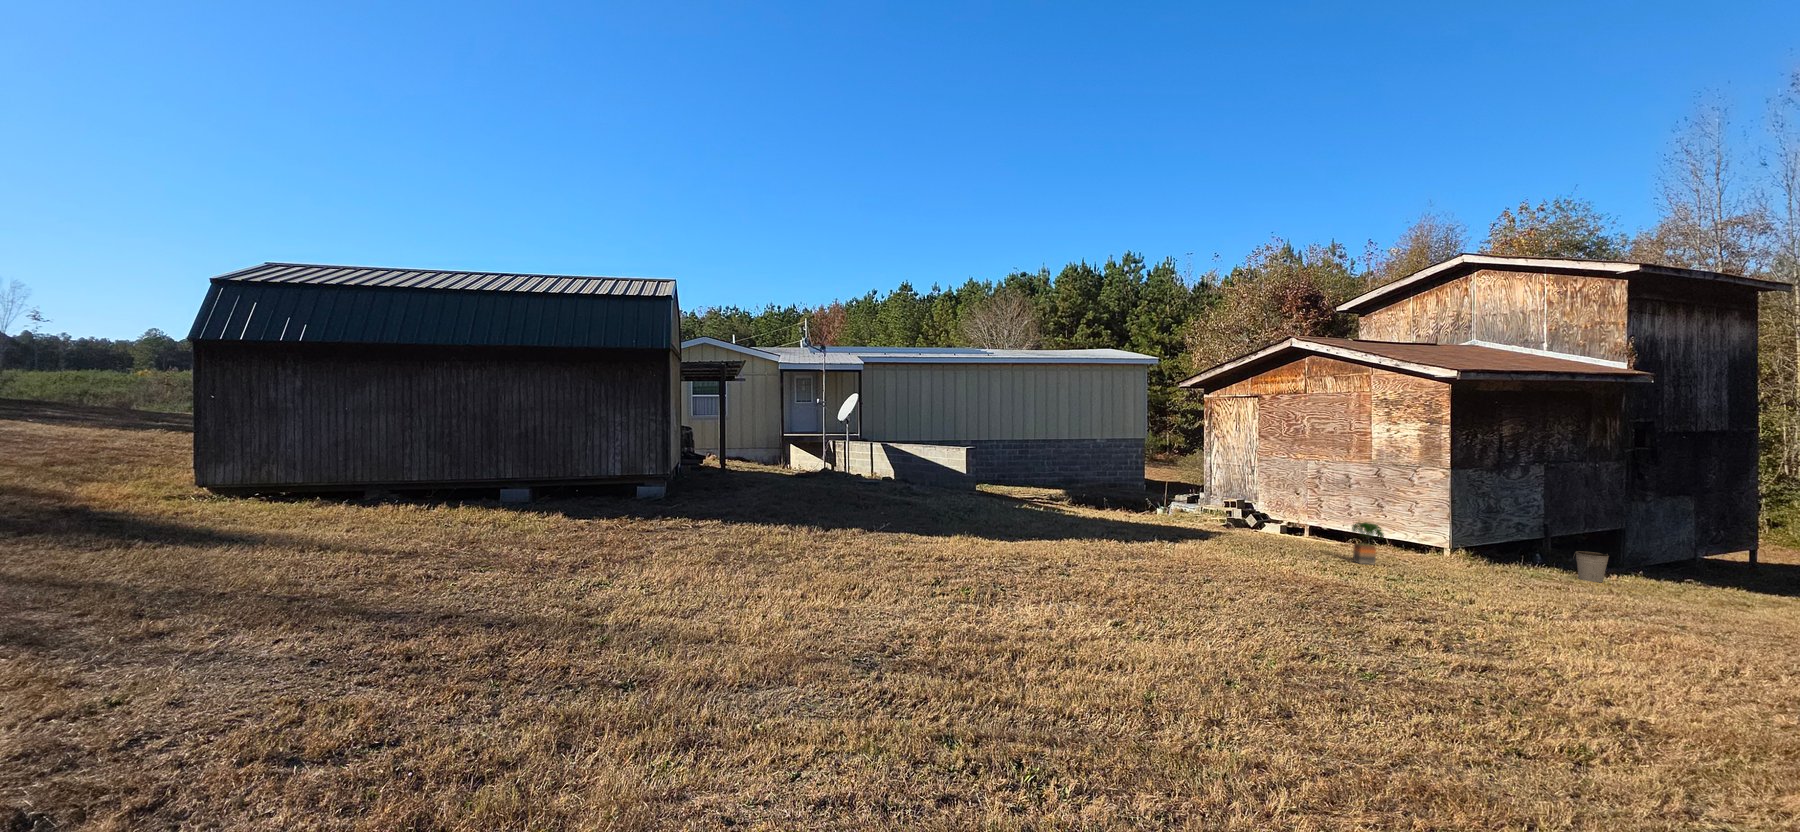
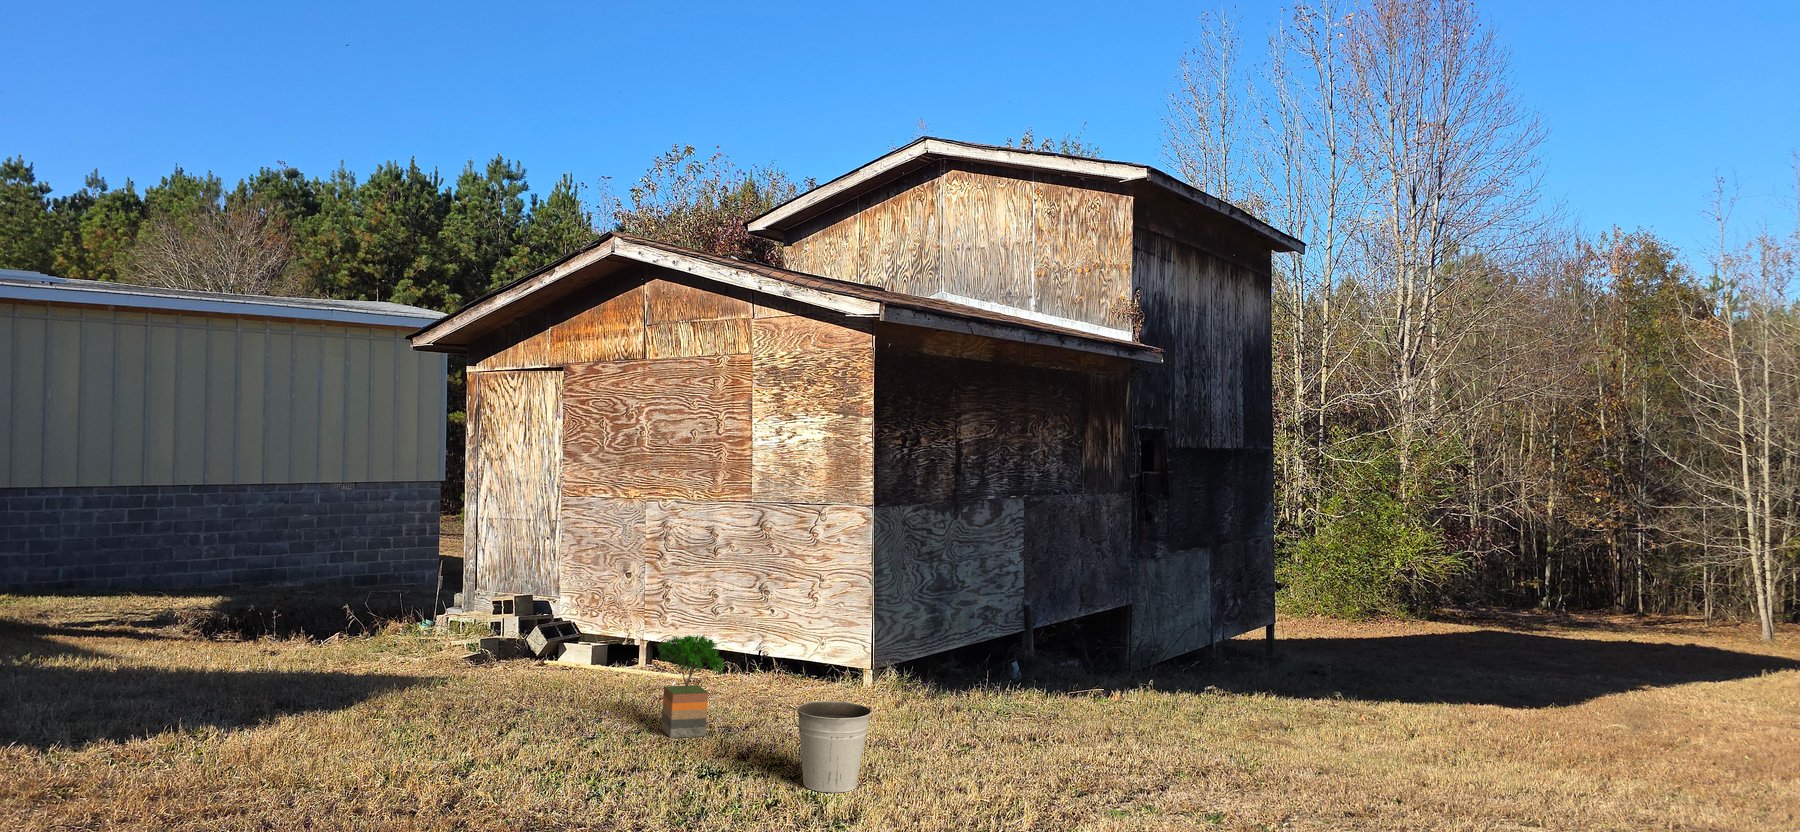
bucket: present [1574,551,1609,582] -> present [794,701,872,793]

